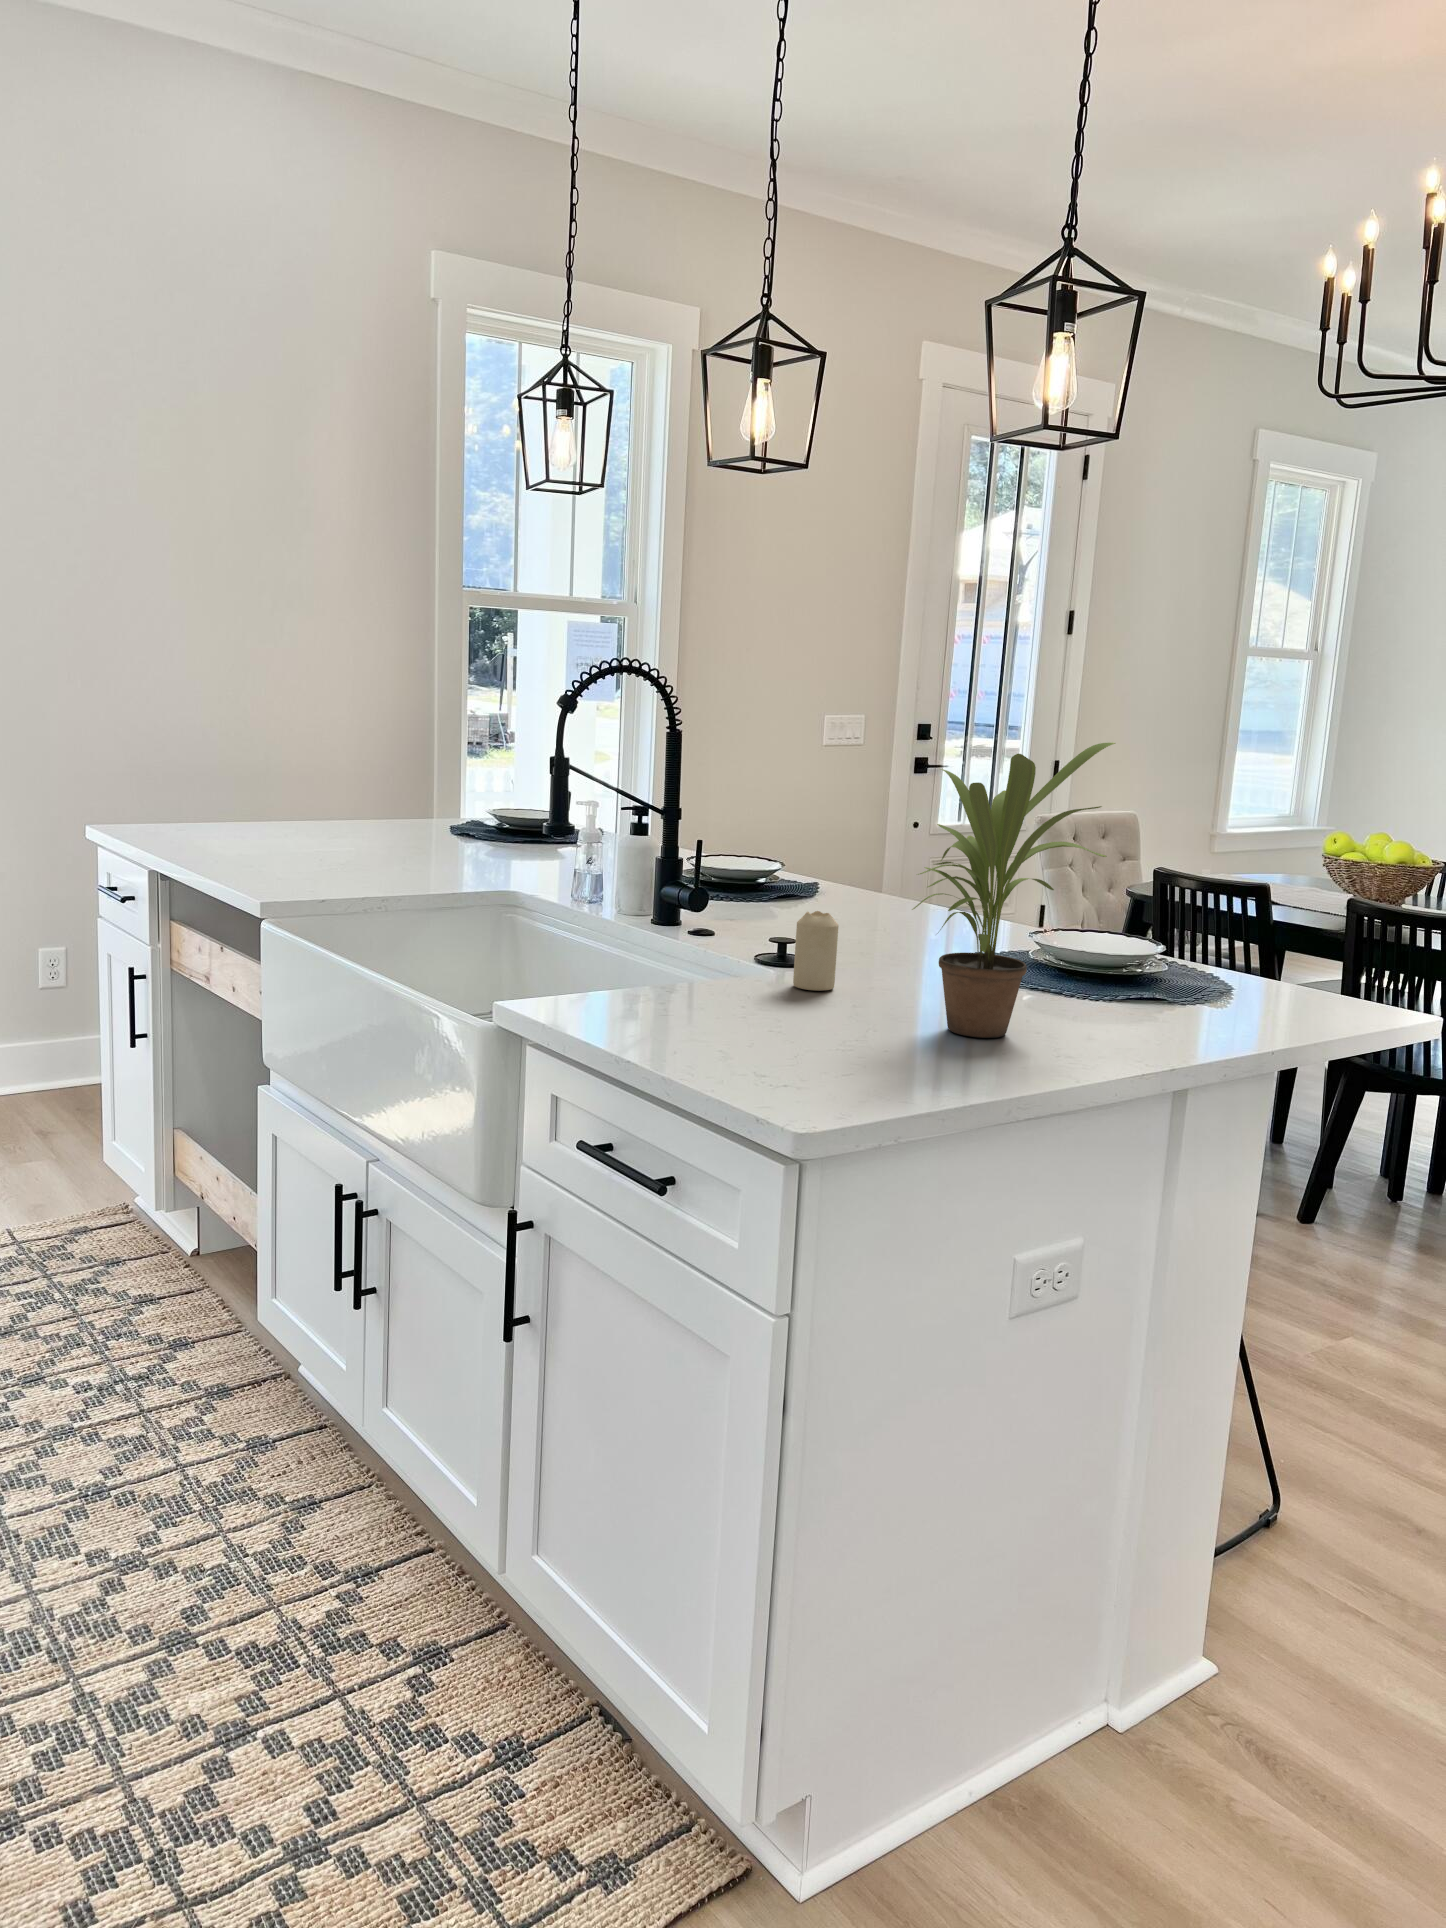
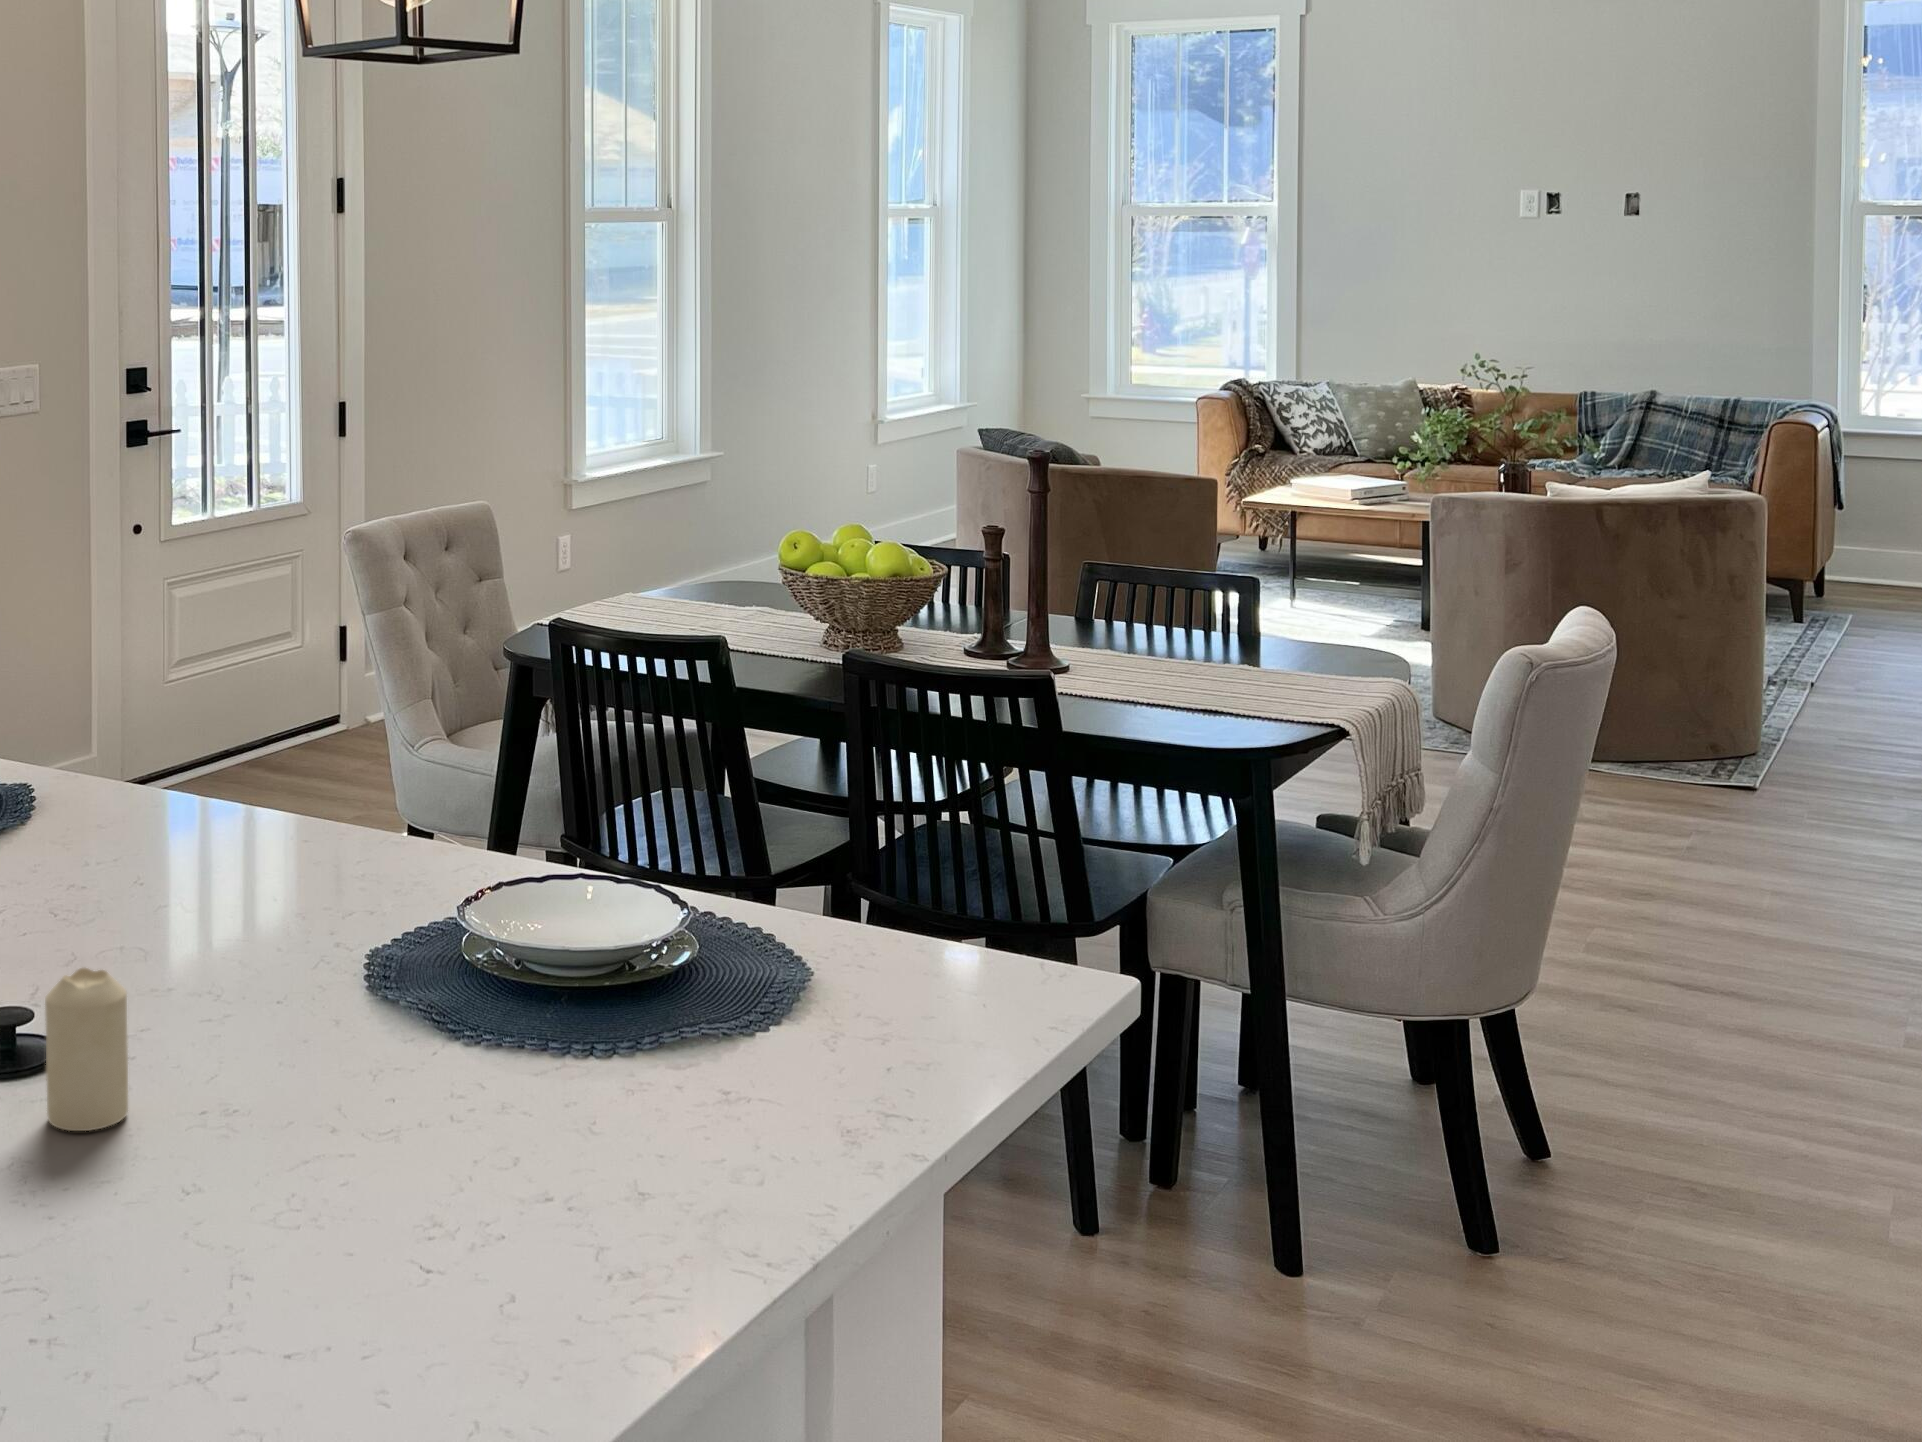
potted plant: present [912,743,1115,1038] -> none [282,626,616,1214]

